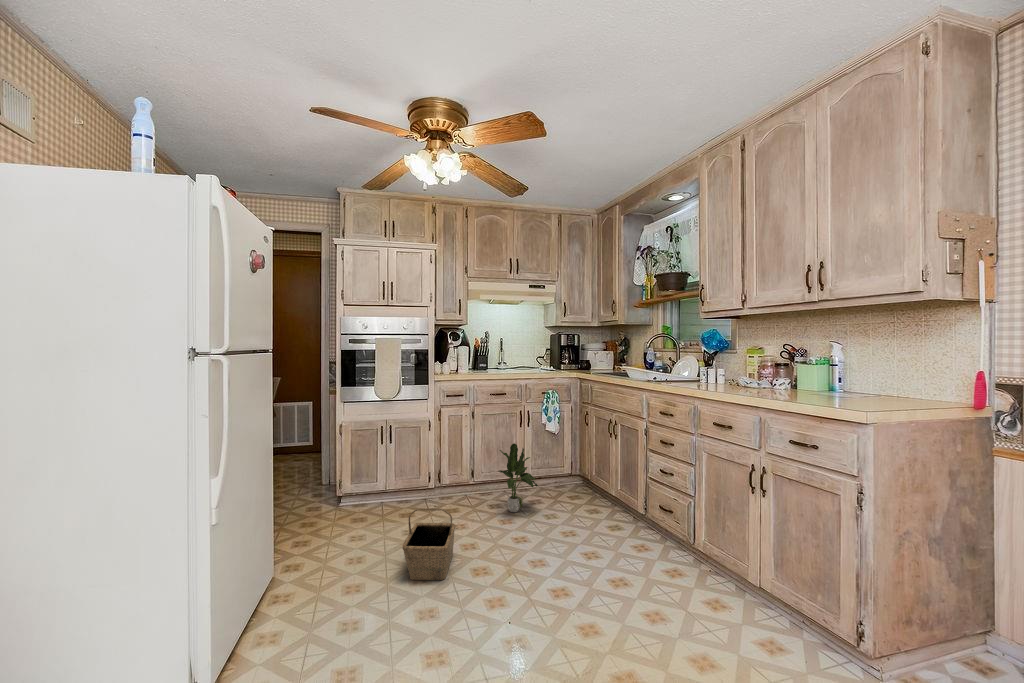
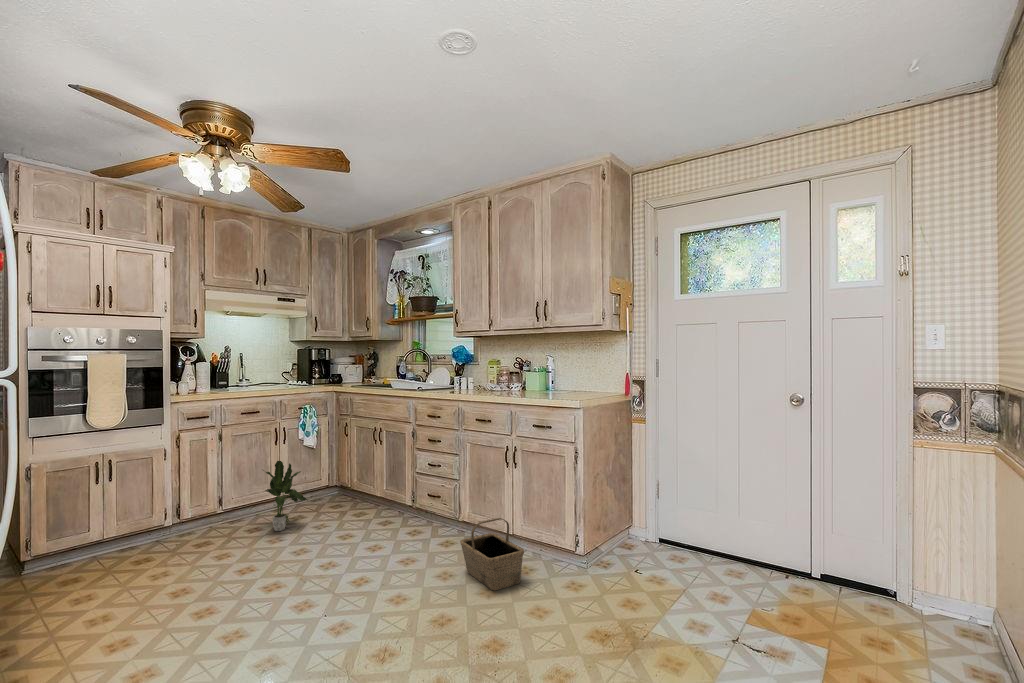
basket: present [403,508,455,580] -> present [460,518,524,590]

